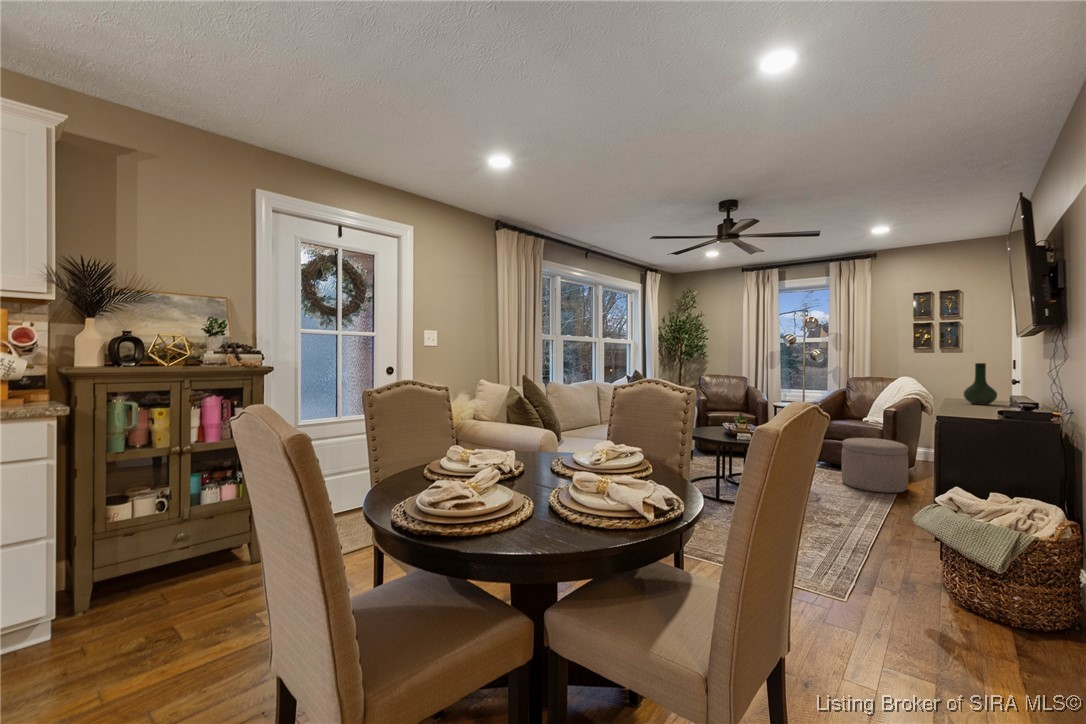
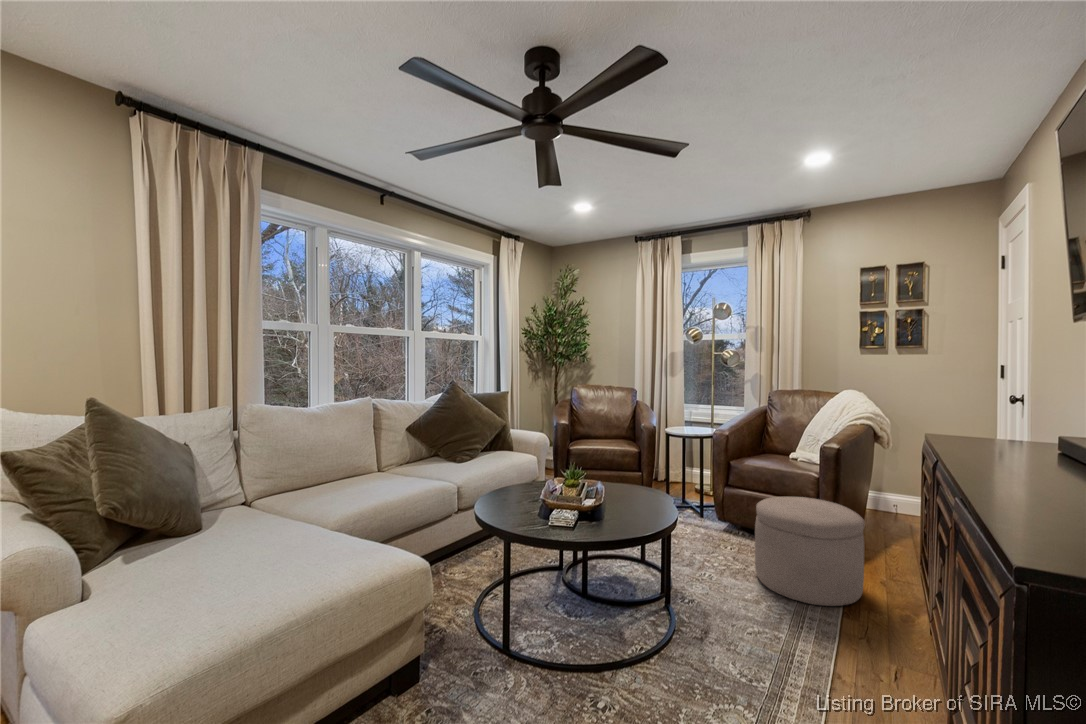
vase: present [964,363,997,405] -> none [977,375,1049,461]

